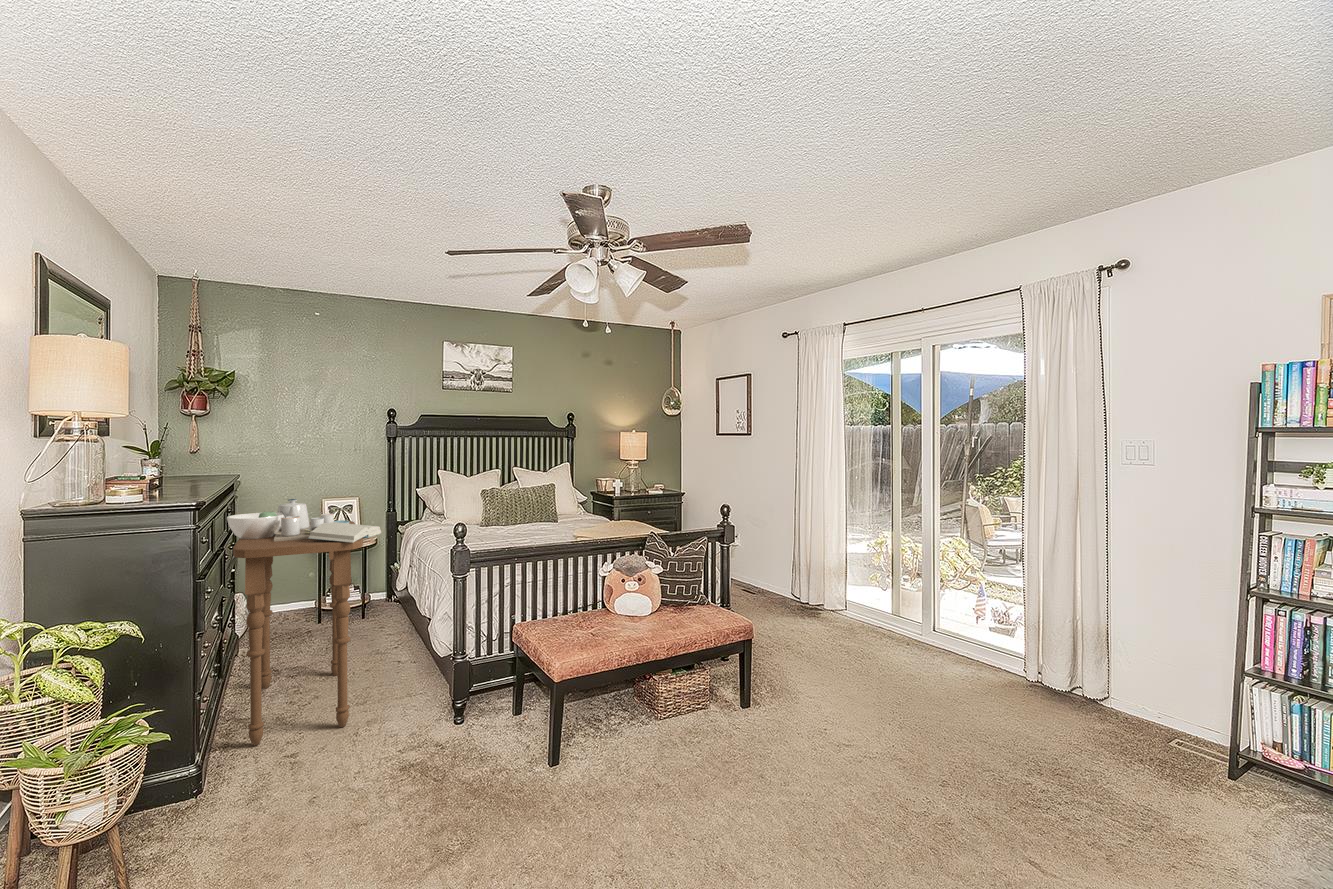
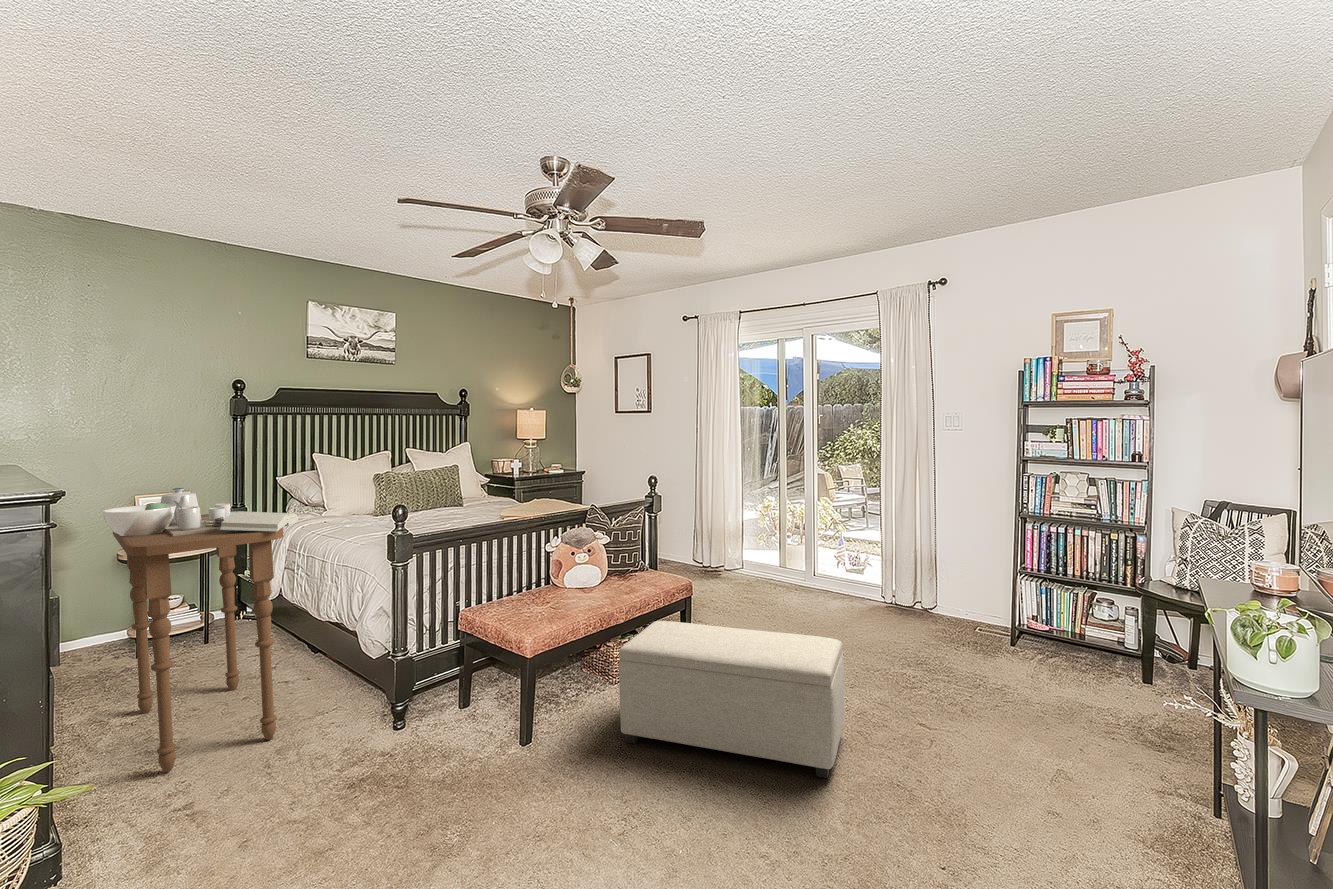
ottoman: none [639,656,877,857] -> present [619,621,845,778]

